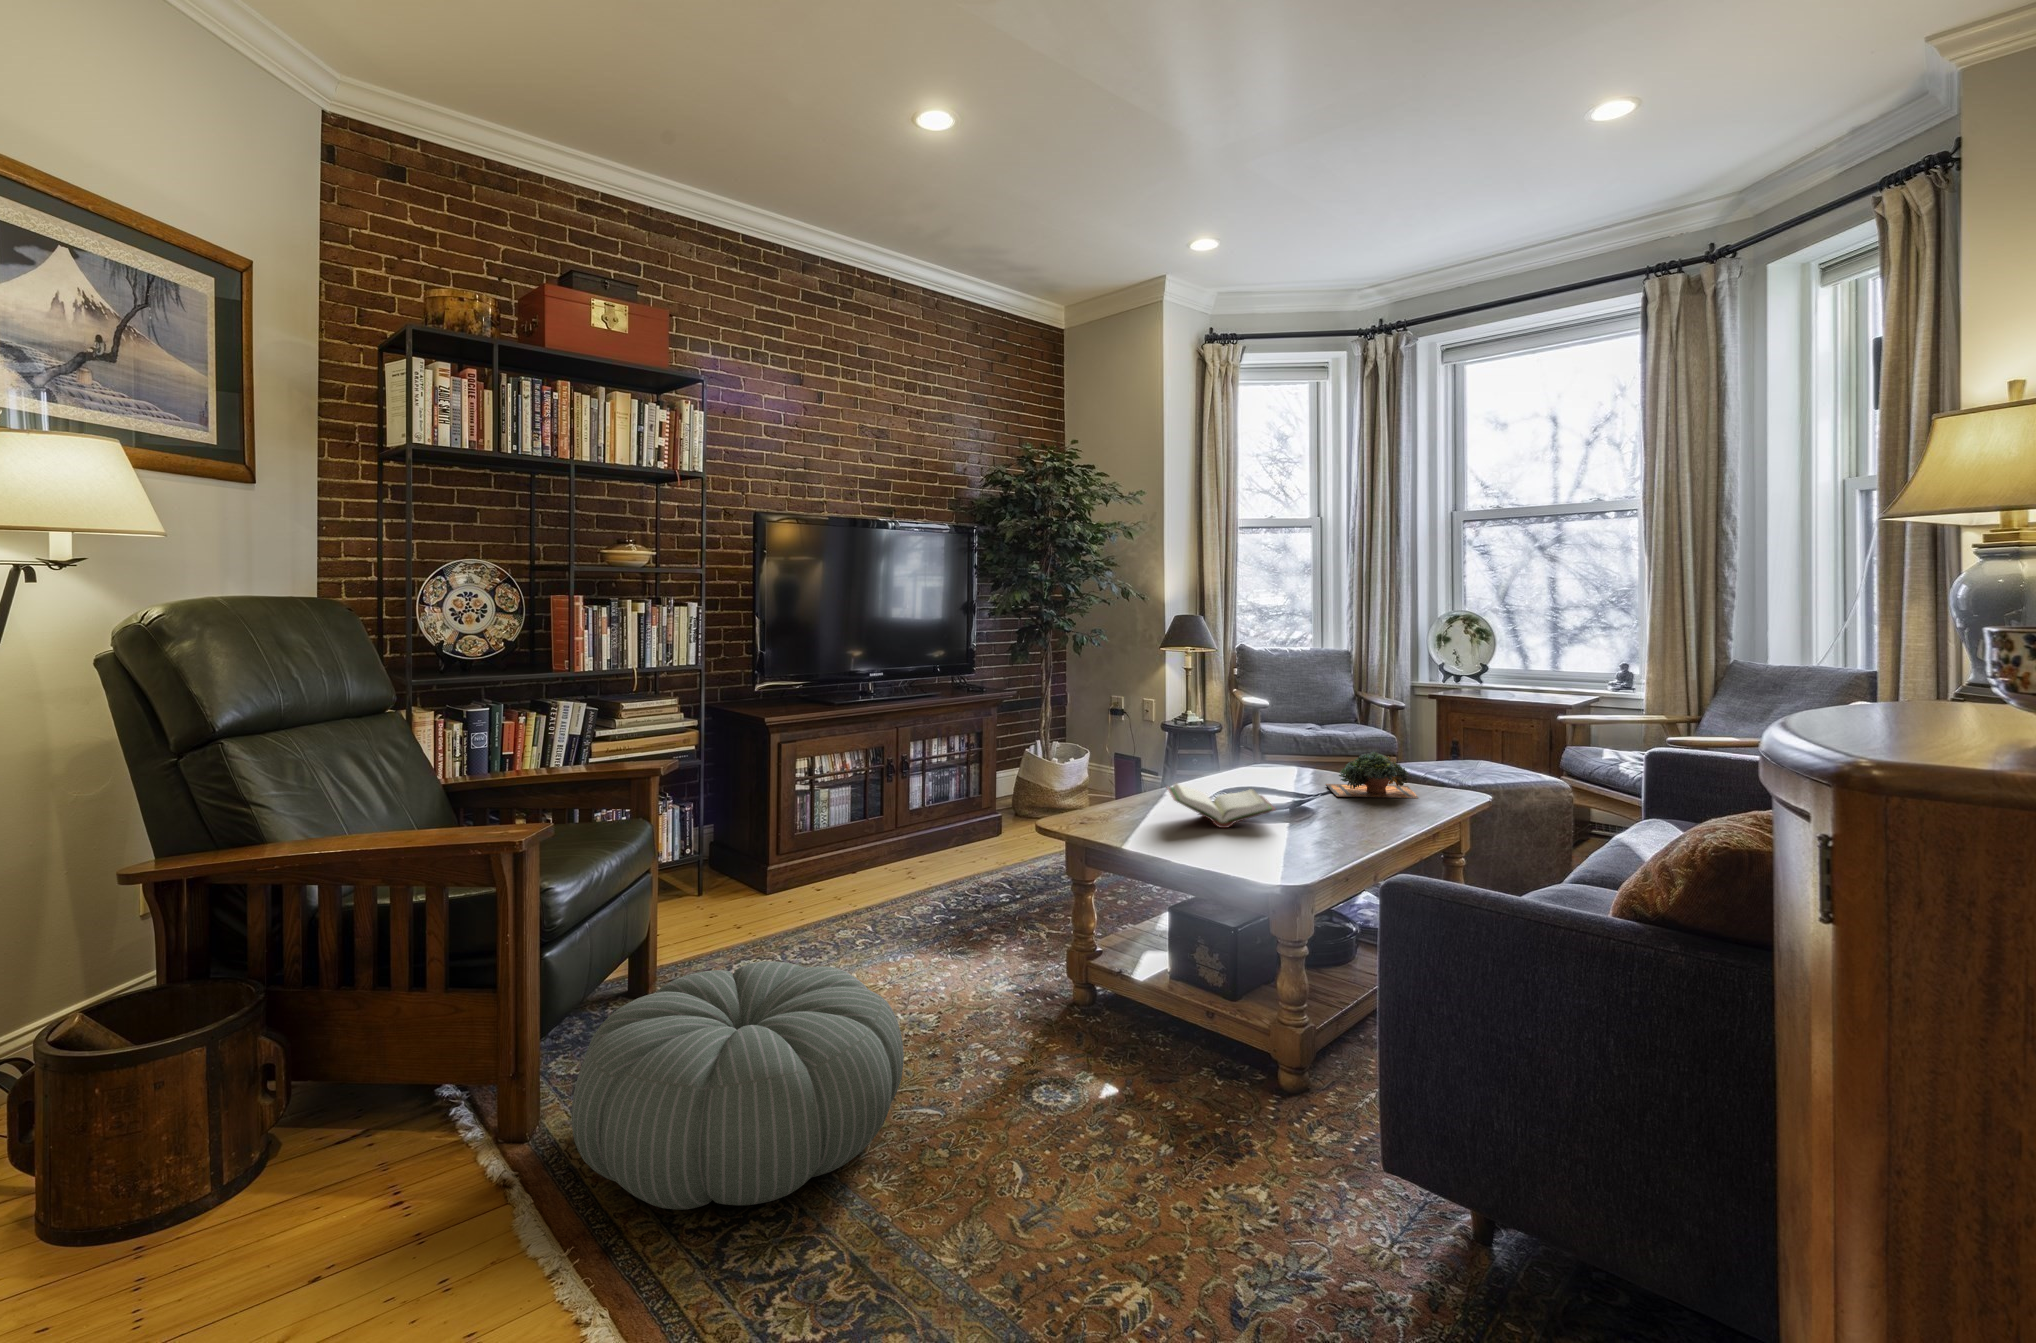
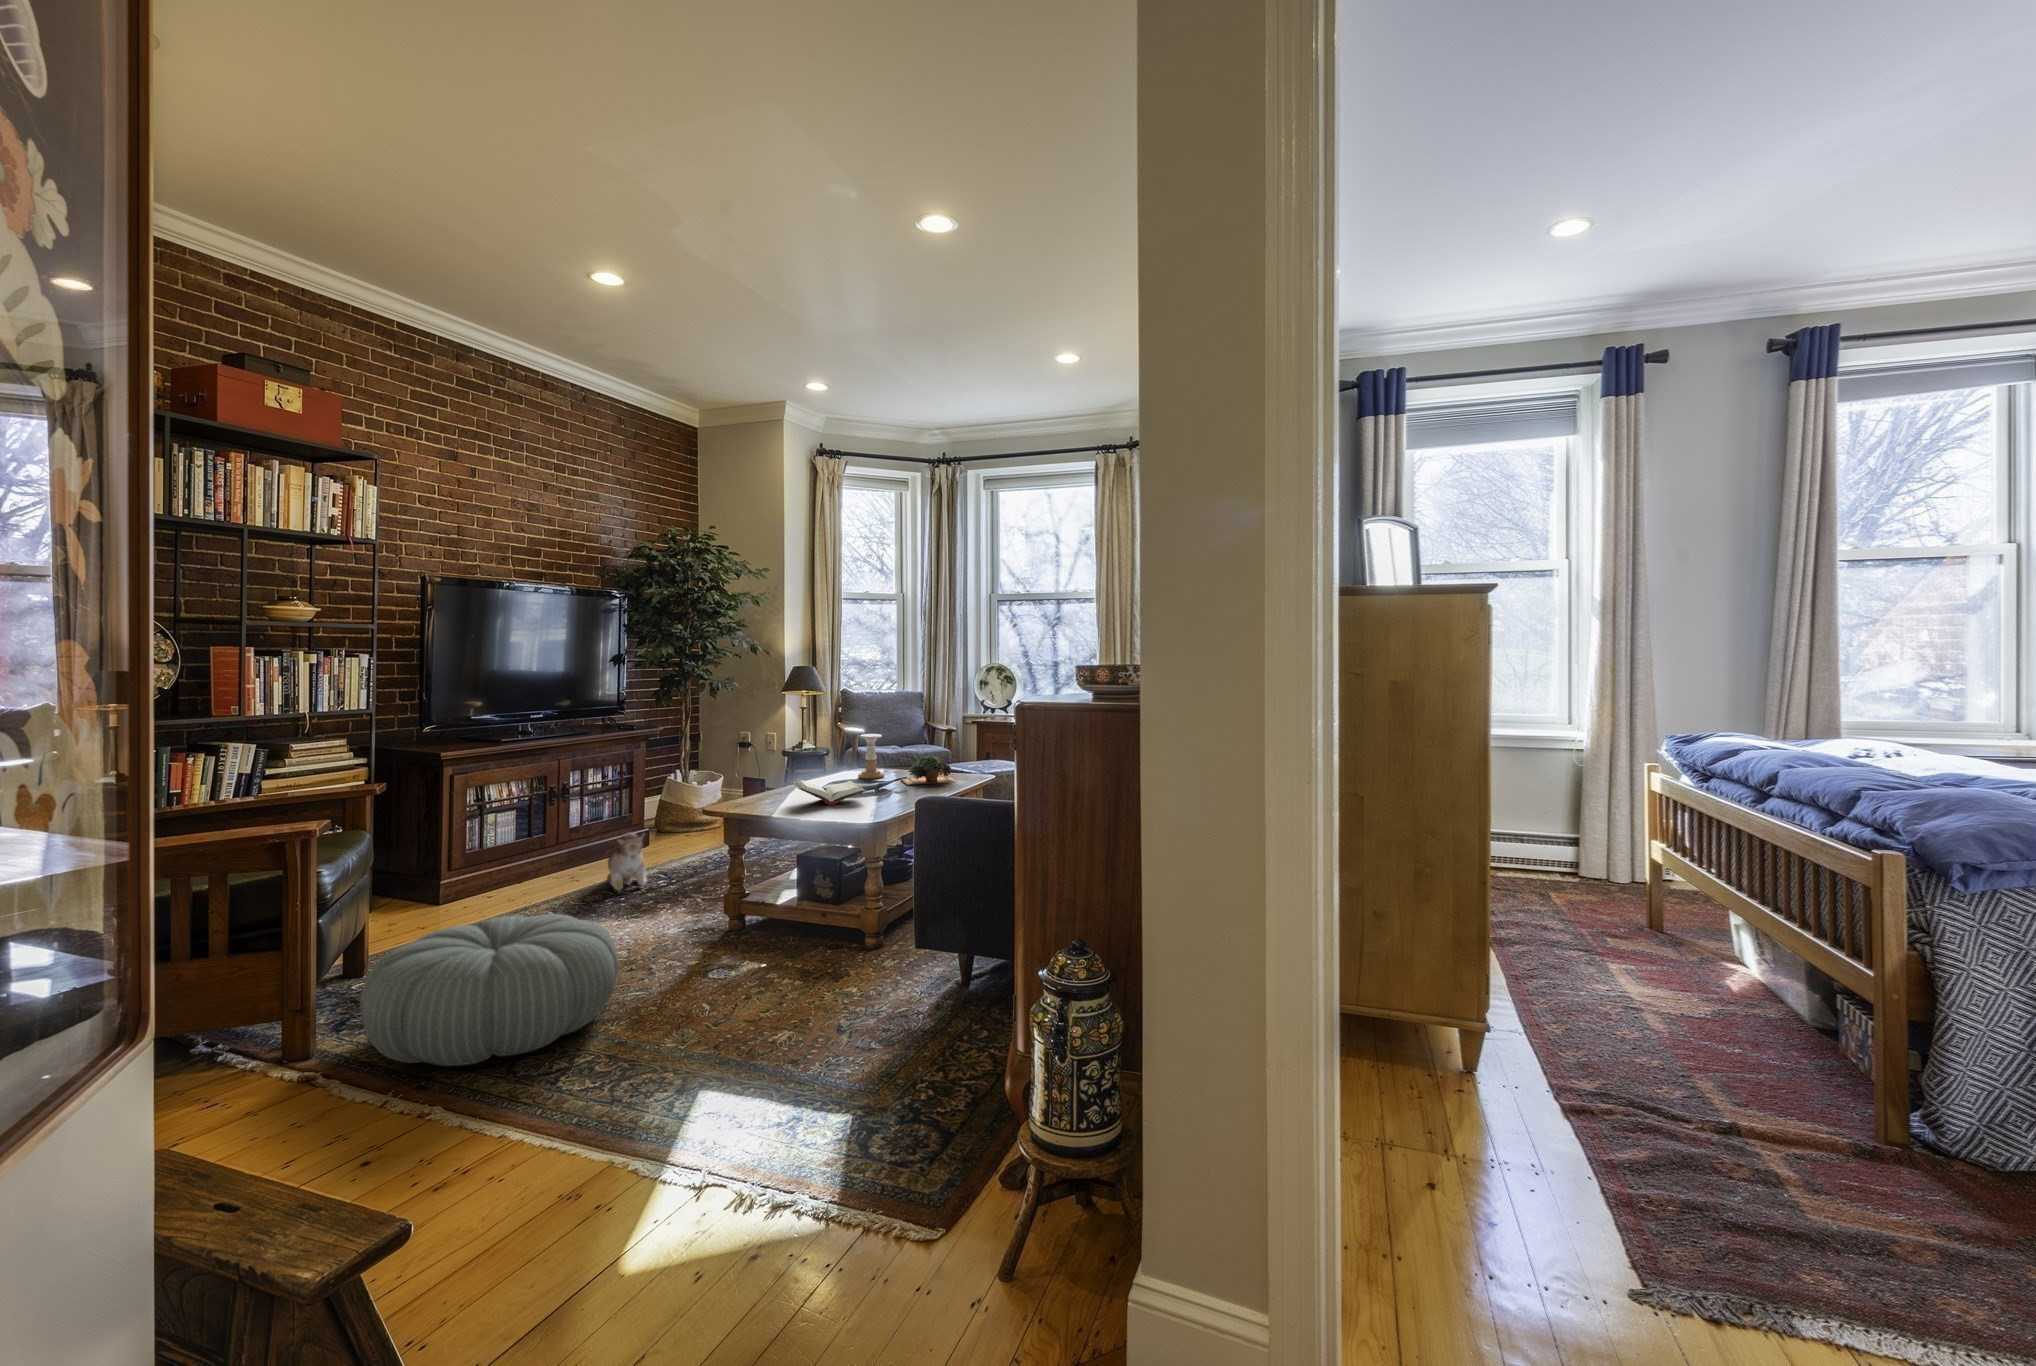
candle holder: none [1260,714,1299,779] -> present [858,734,884,779]
plush toy: none [940,830,983,902] -> present [607,833,646,890]

